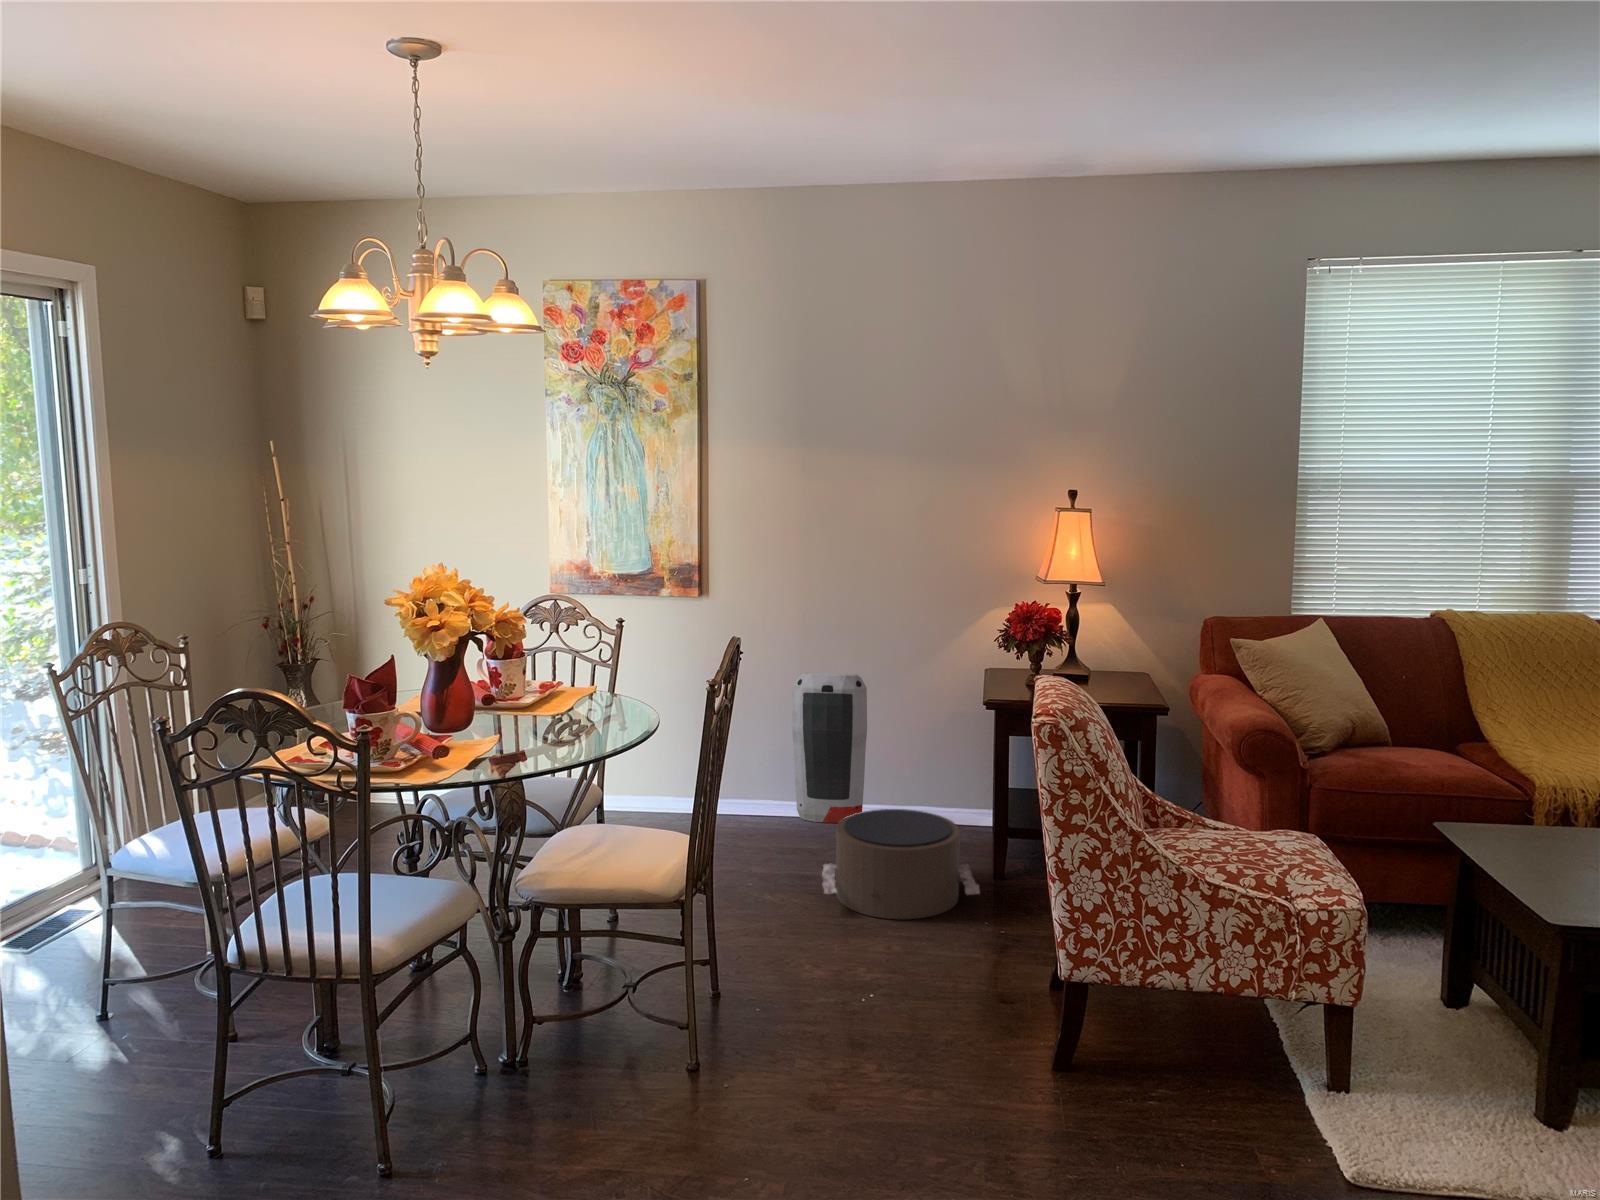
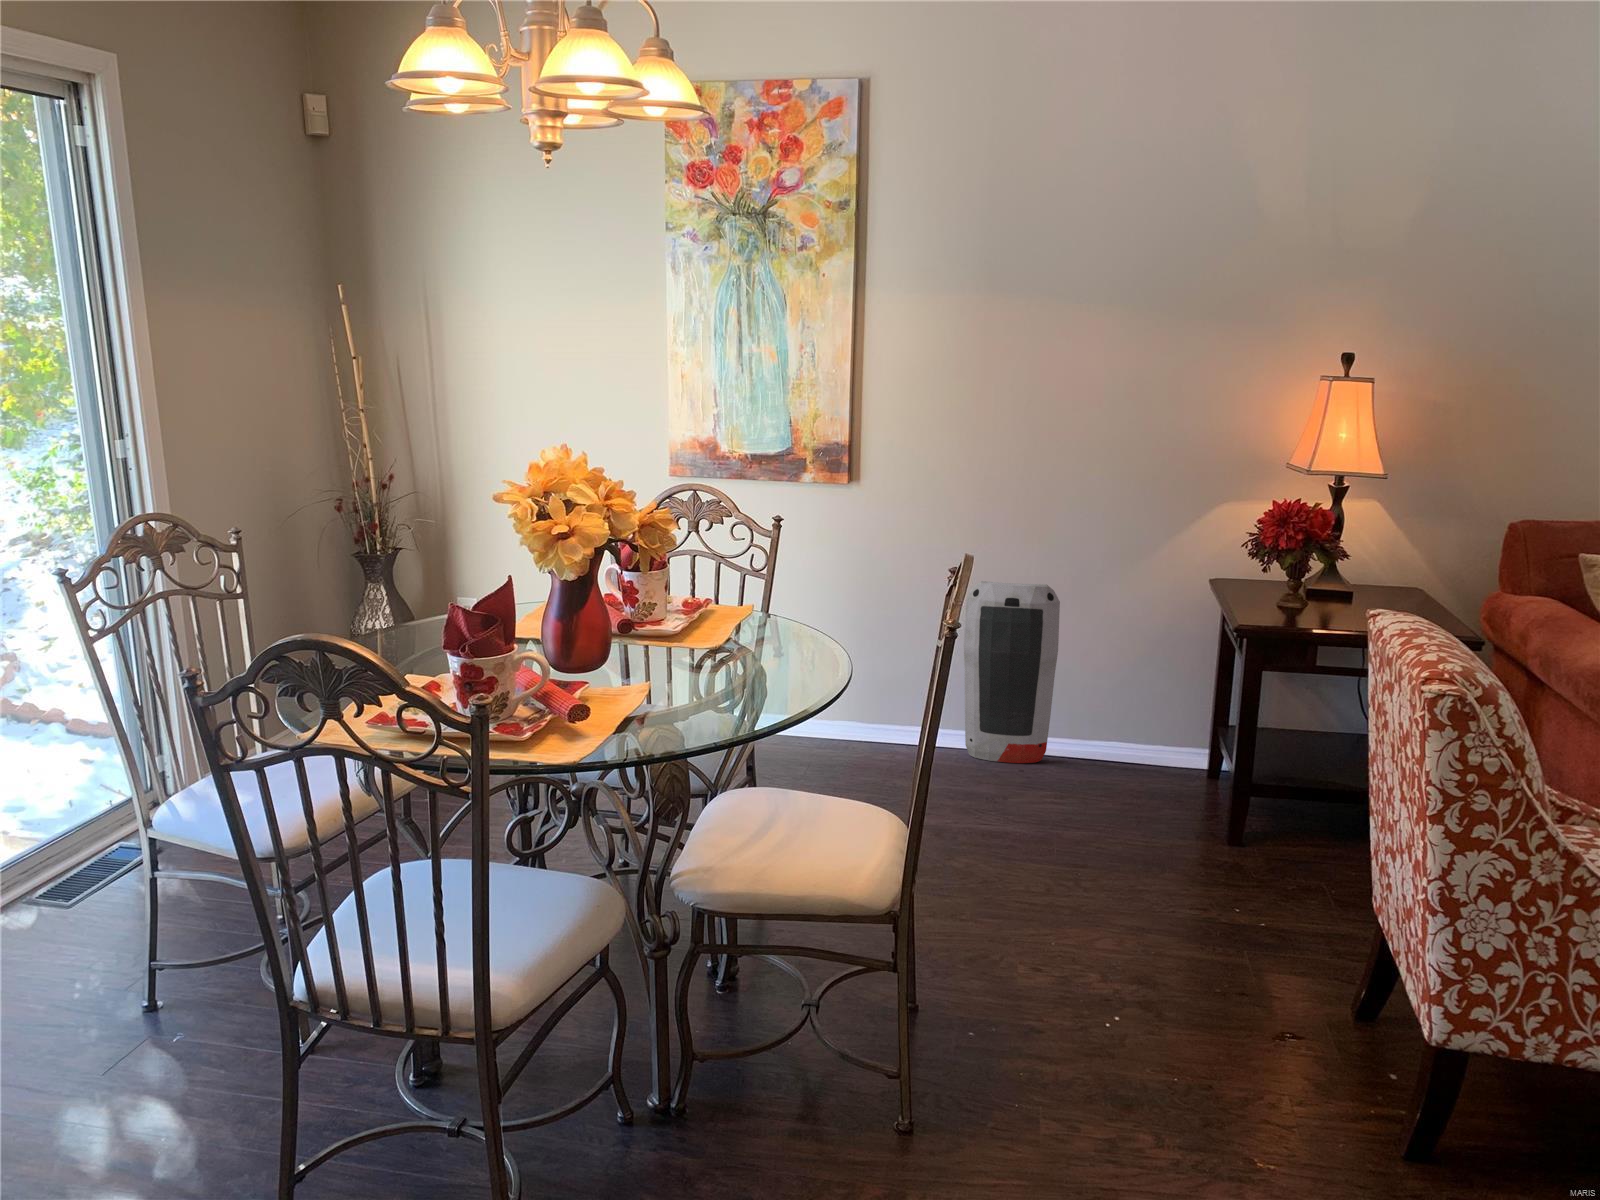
pouf: present [822,809,980,919] -> none [1019,758,1231,904]

